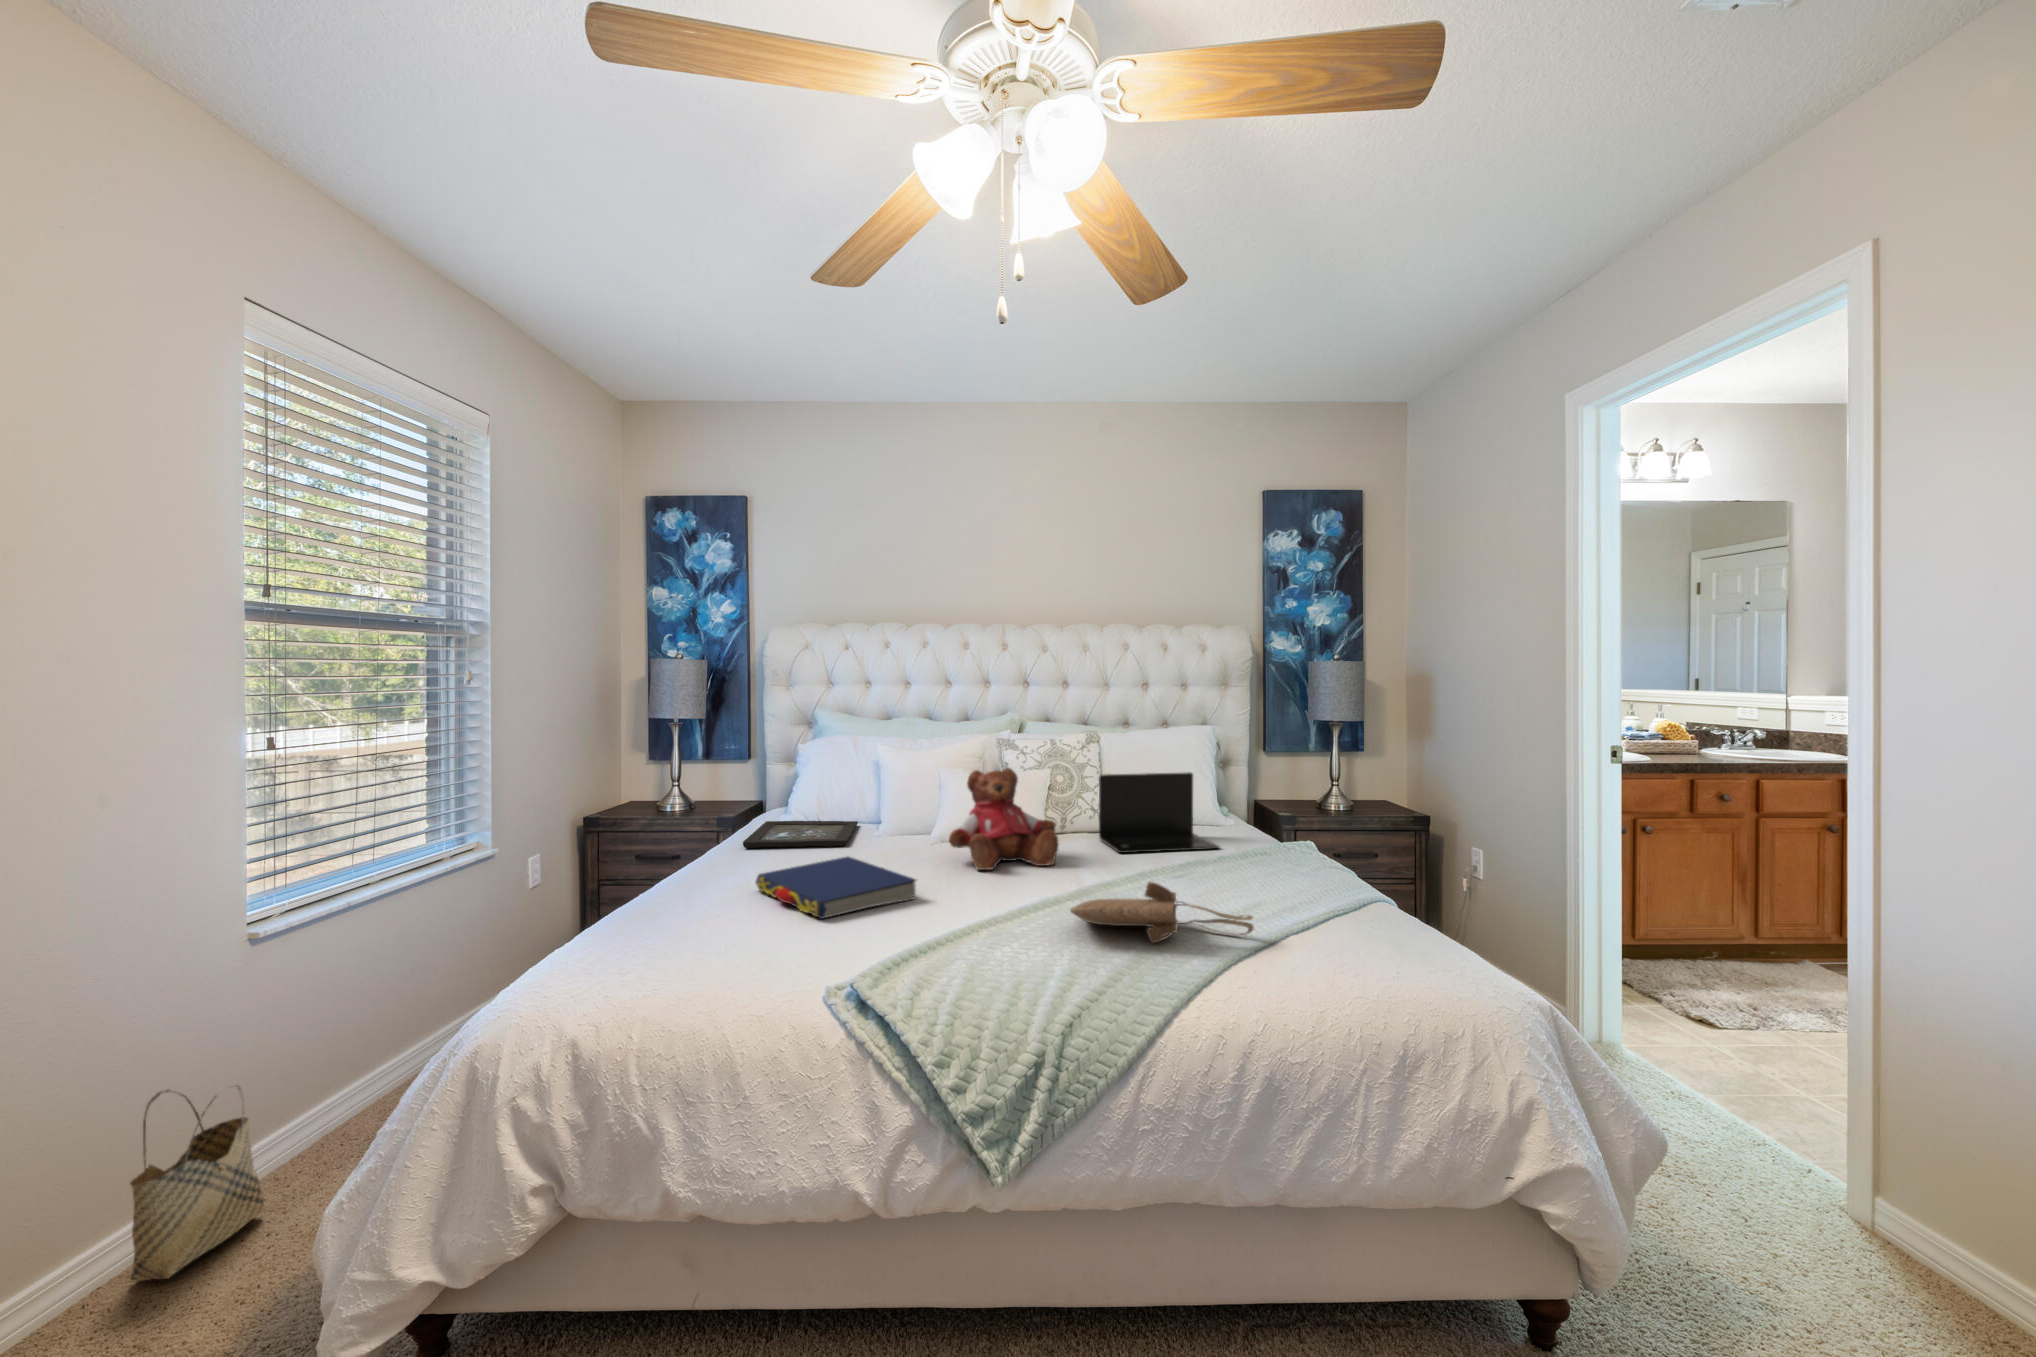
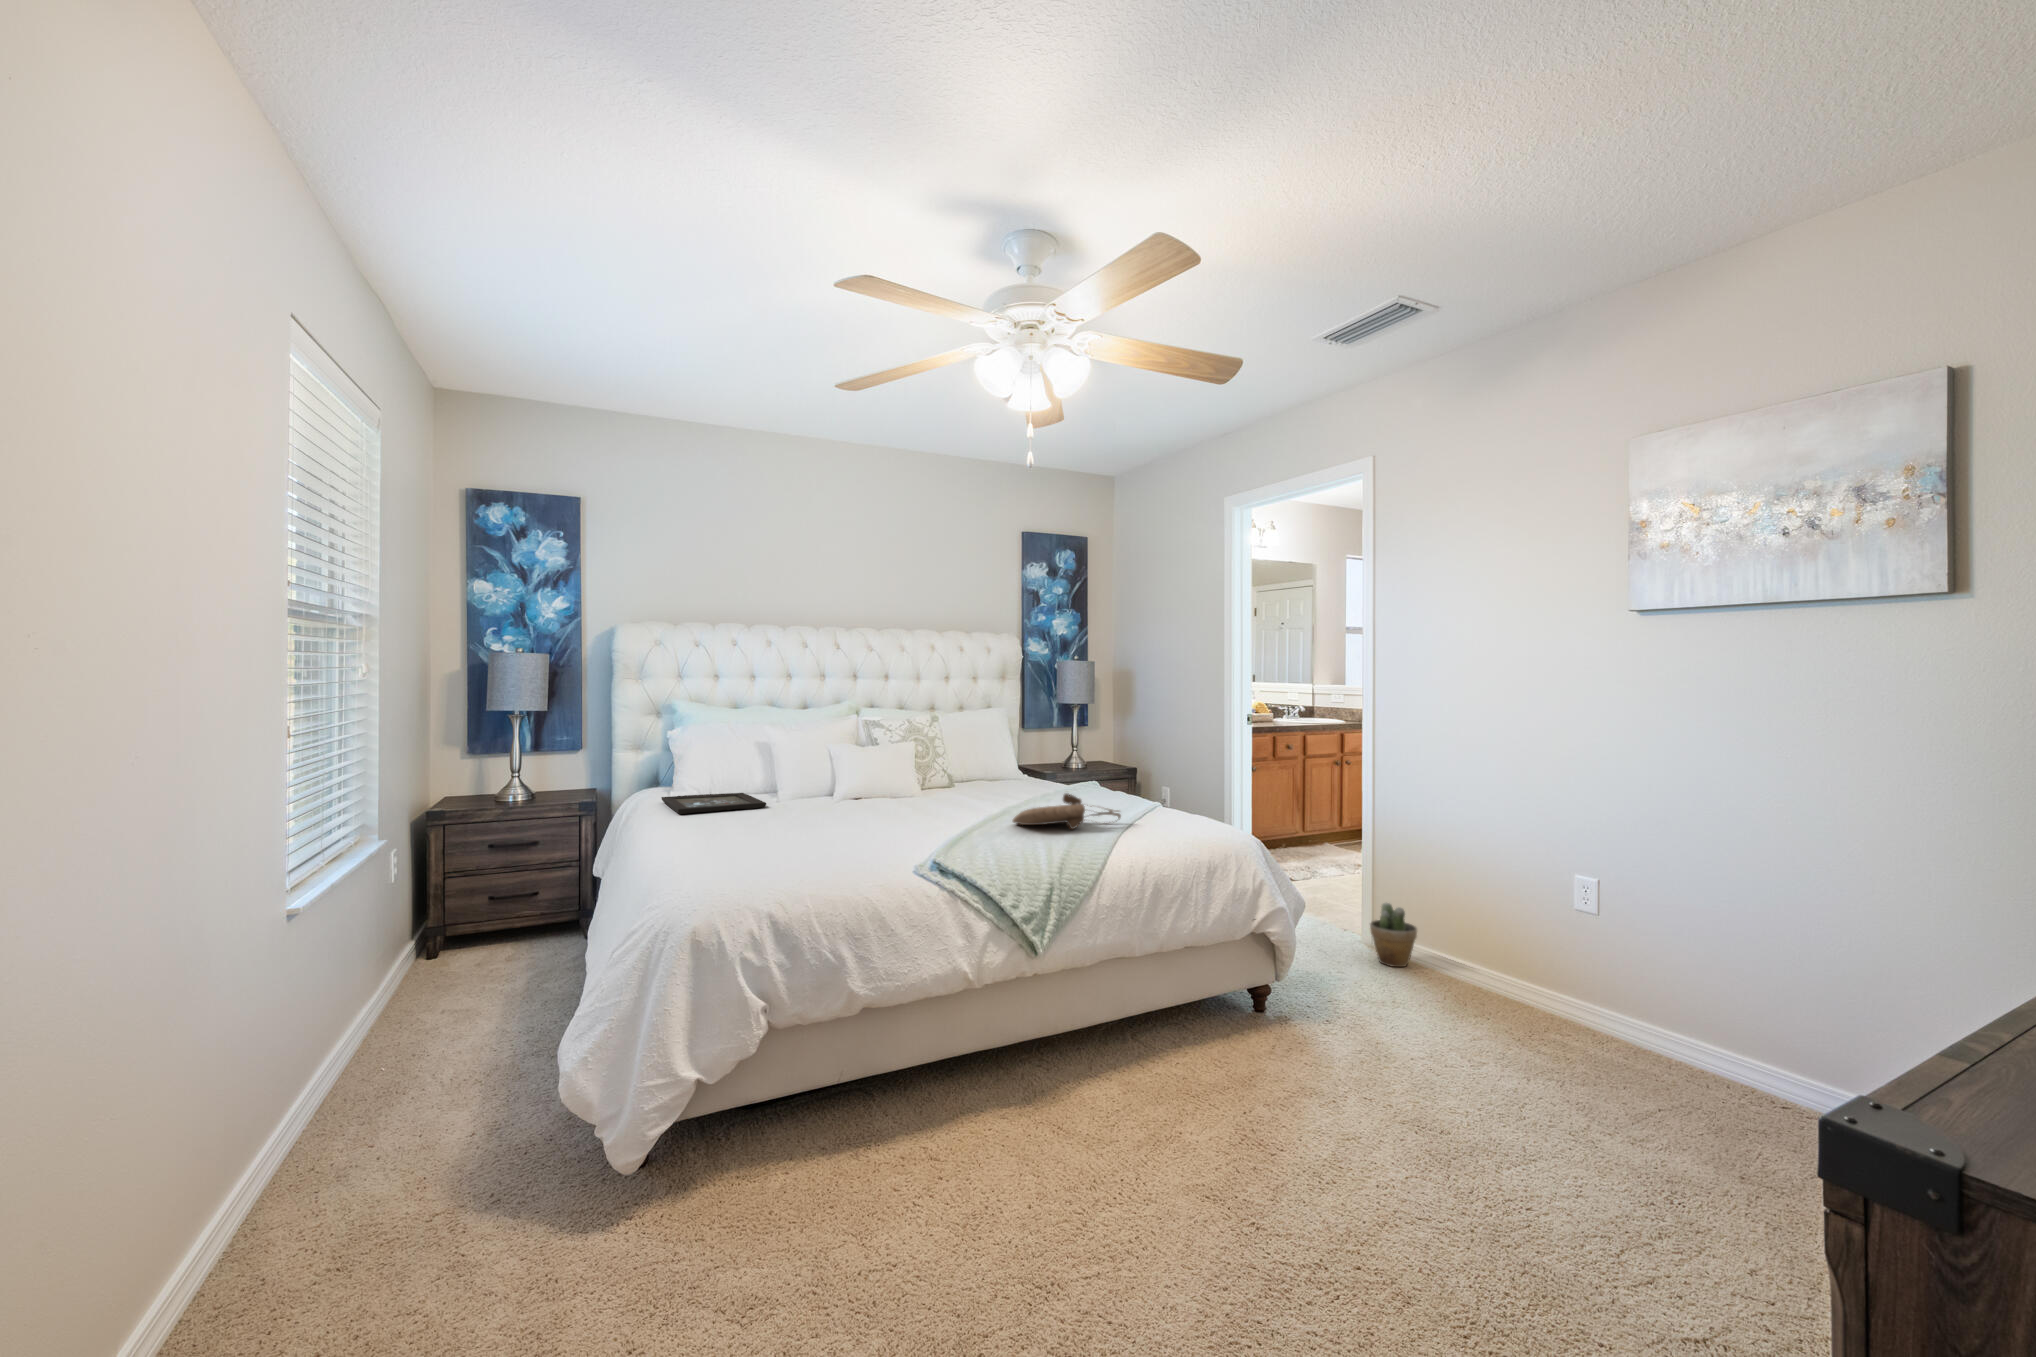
teddy bear: present [949,768,1059,870] -> none [870,737,948,811]
laptop: present [1099,772,1219,853] -> none [953,740,1041,797]
book: present [756,857,916,919] -> none [755,807,888,840]
woven basket: present [130,1086,264,1281] -> none [285,1022,367,1197]
potted plant: none [1833,1154,1965,1306] -> present [1370,903,1417,967]

